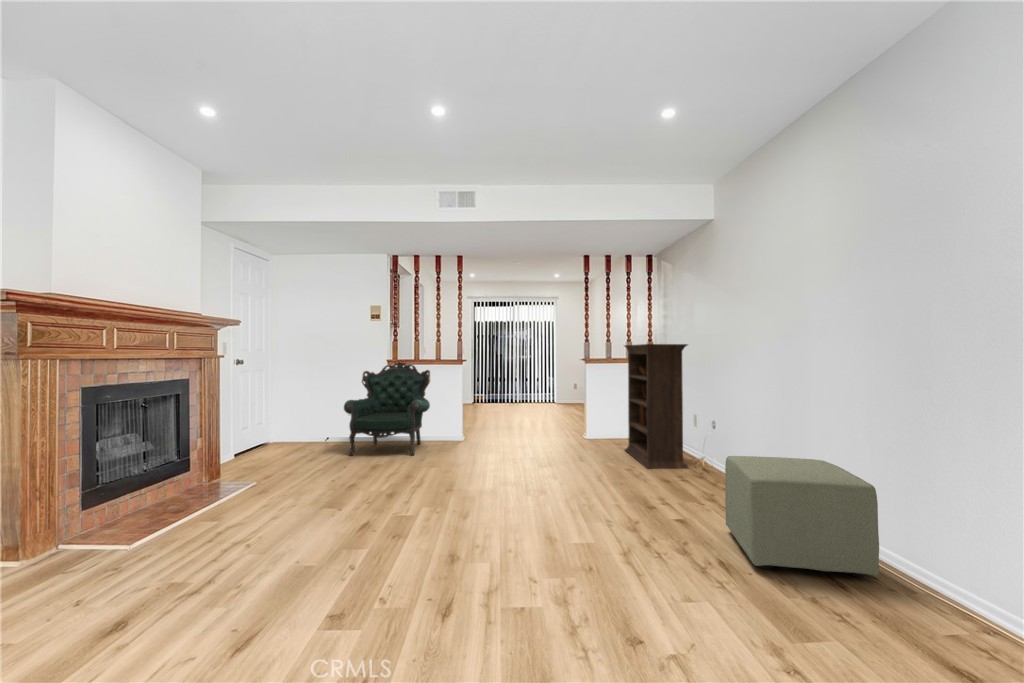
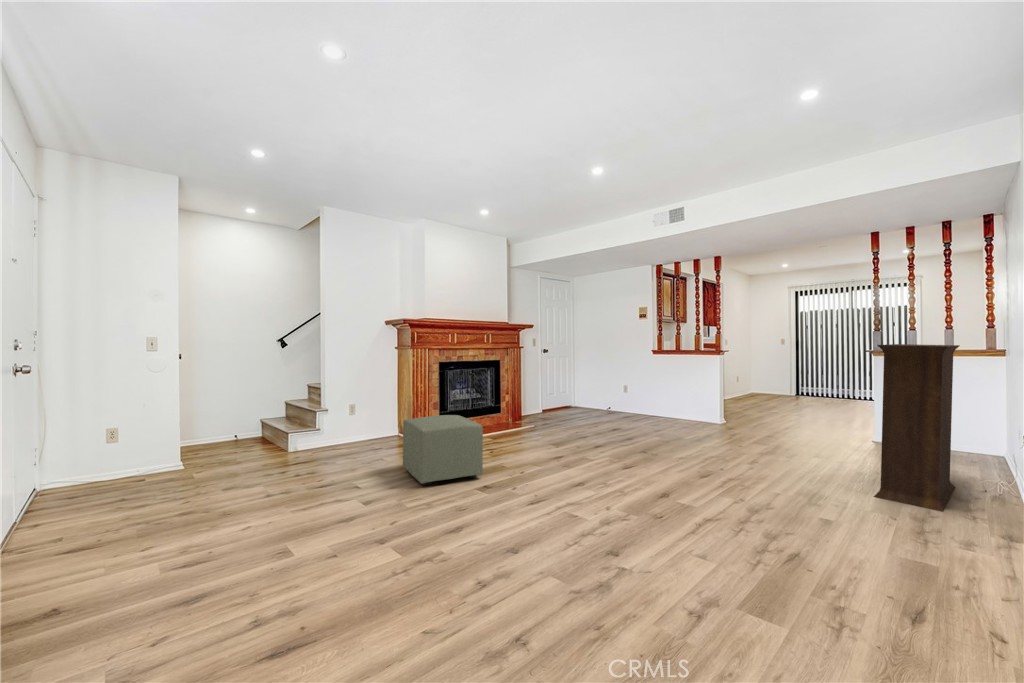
armchair: present [344,362,430,455] -> none [604,352,682,435]
ottoman: present [725,456,879,577] -> present [403,415,483,485]

